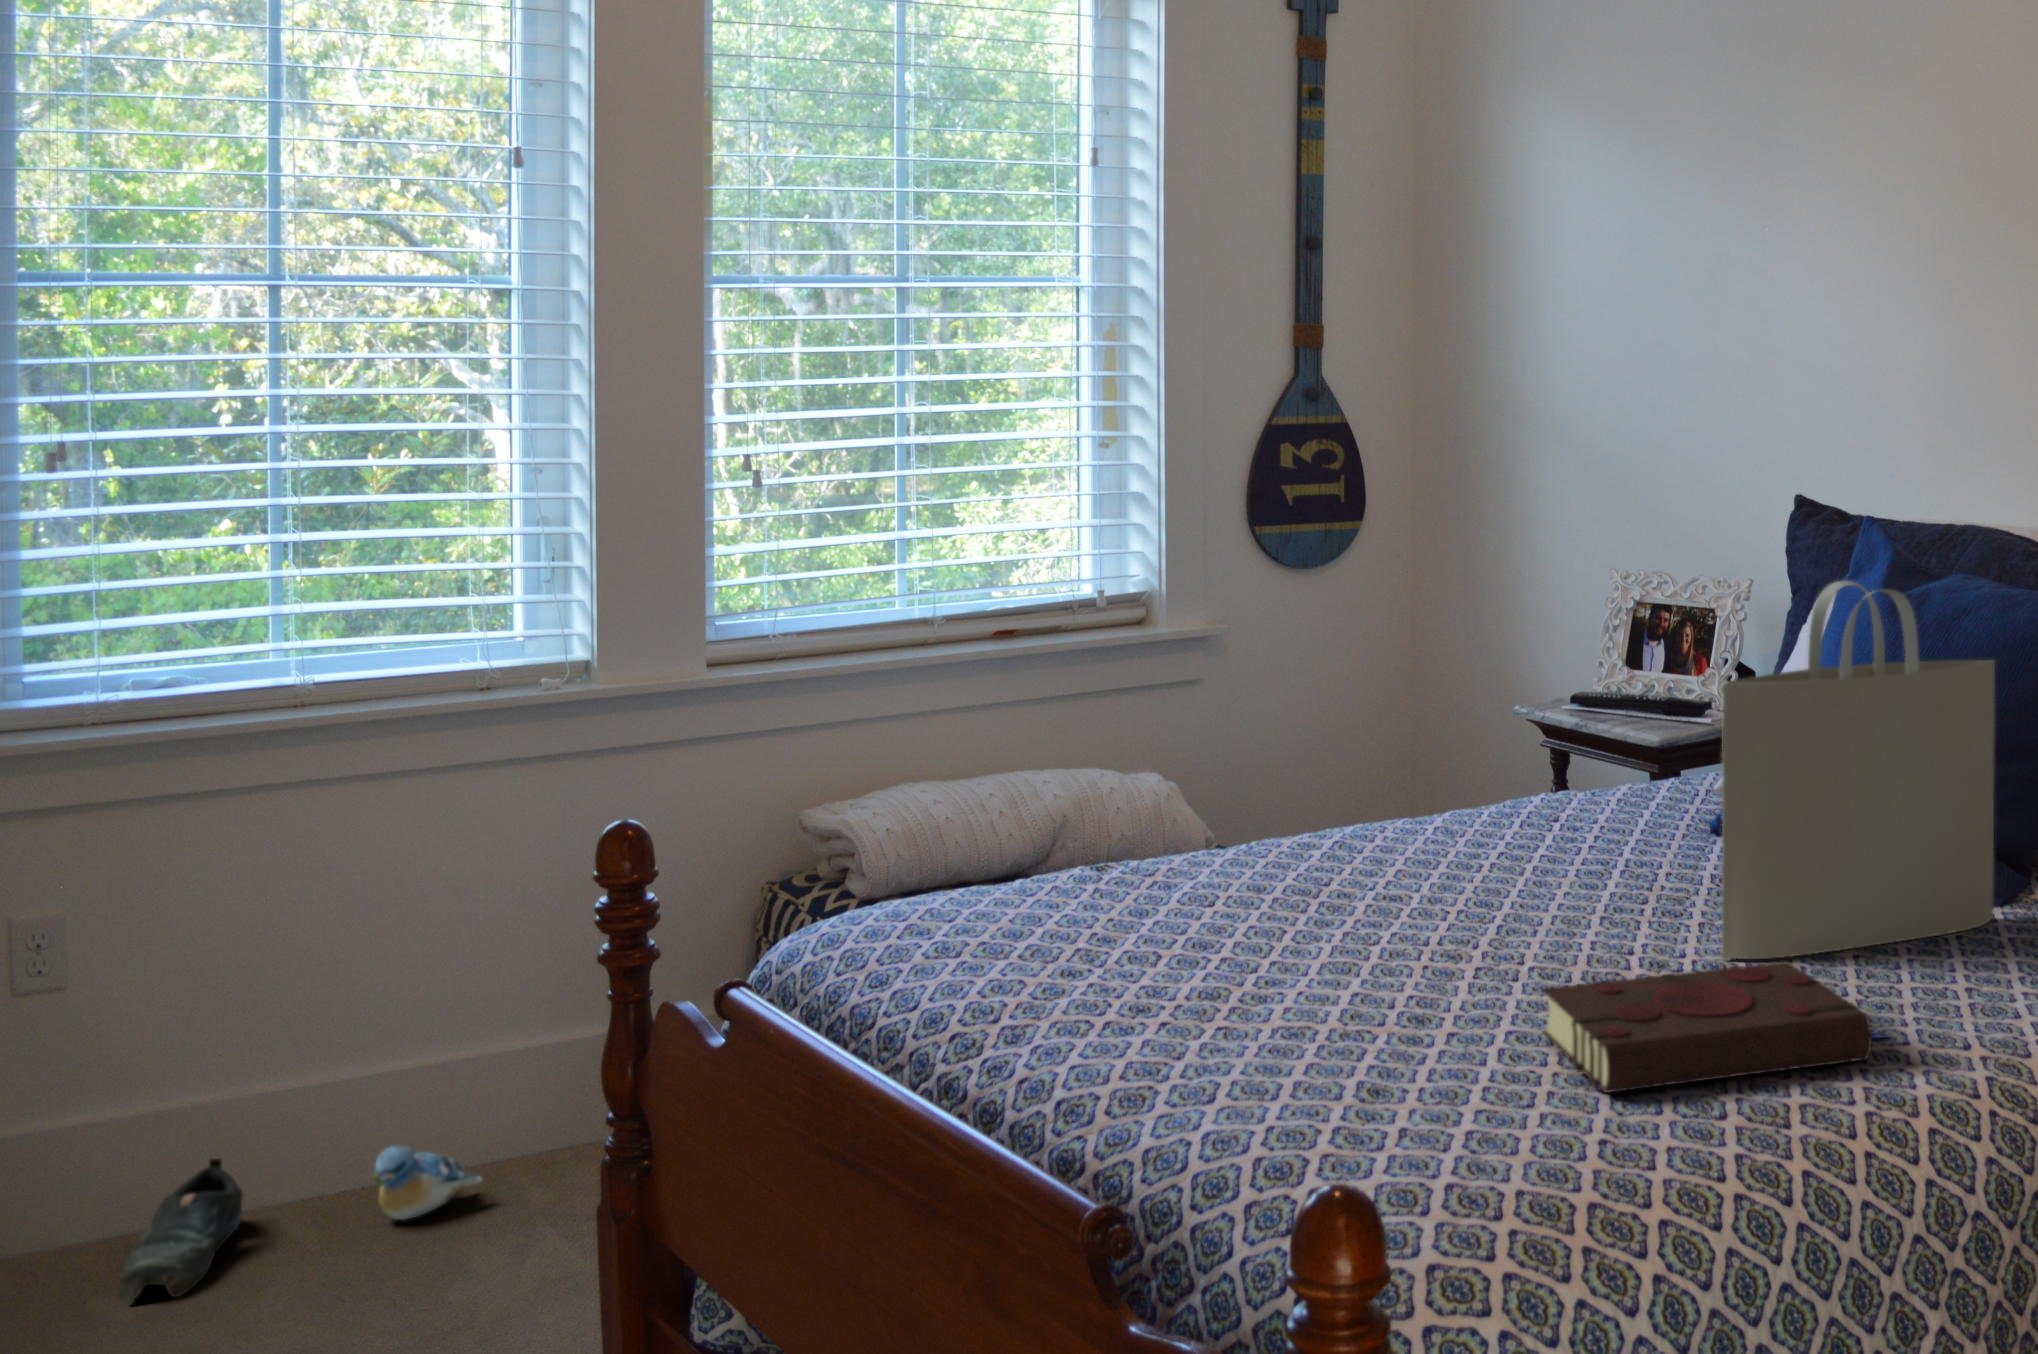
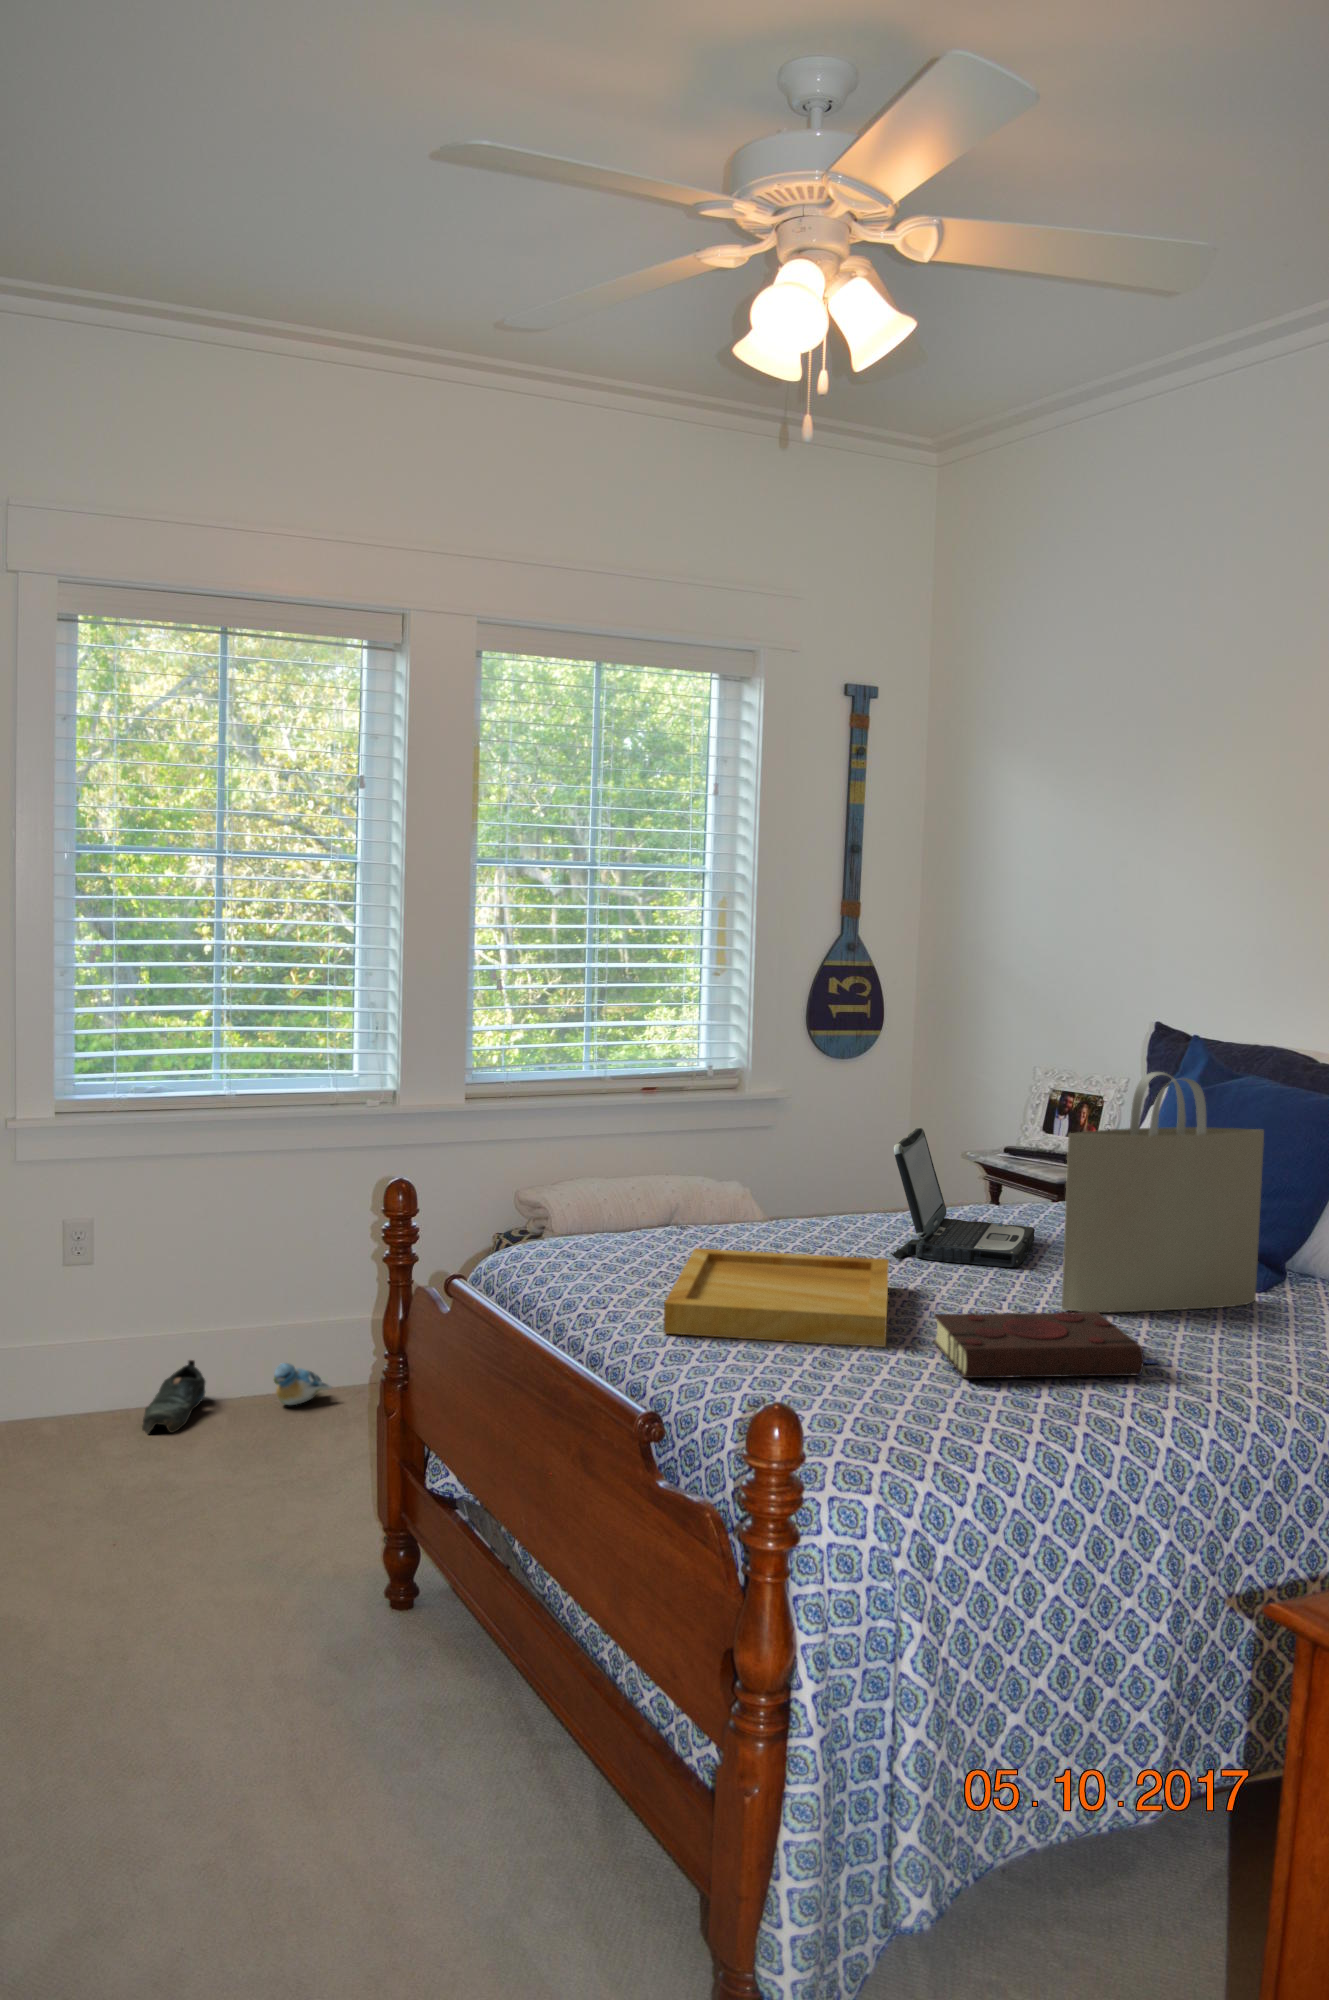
laptop: none [1443,681,1654,893] -> present [891,1128,1035,1267]
tray: none [1101,897,1469,1060] -> present [664,1248,889,1347]

